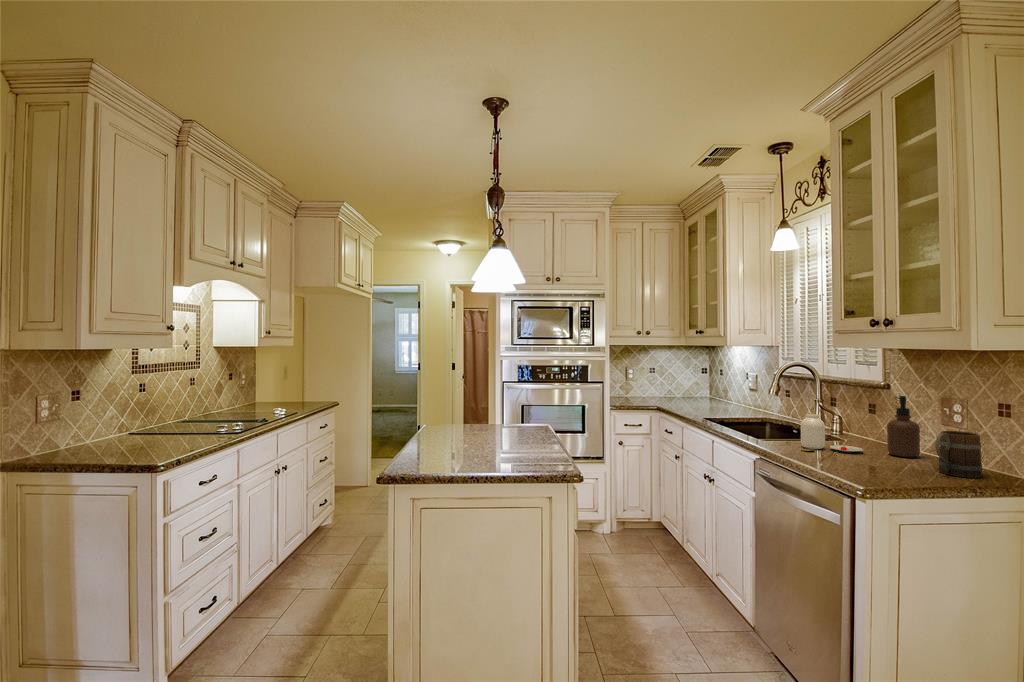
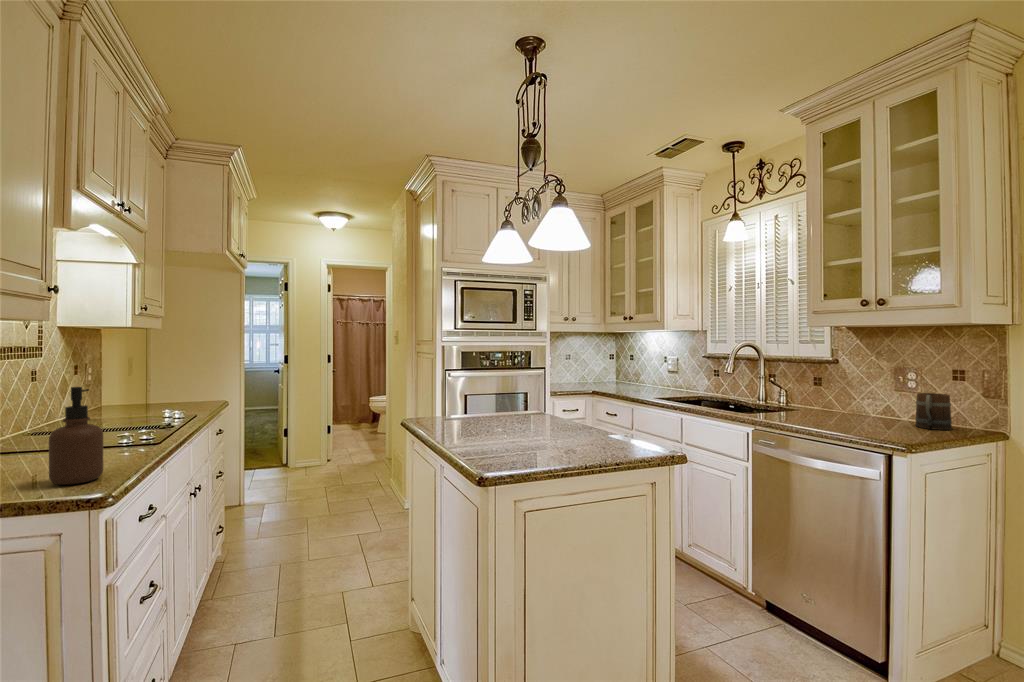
soap dispenser: present [887,396,920,457] -> present [49,387,103,485]
jar: present [801,414,863,452] -> none [786,386,843,419]

